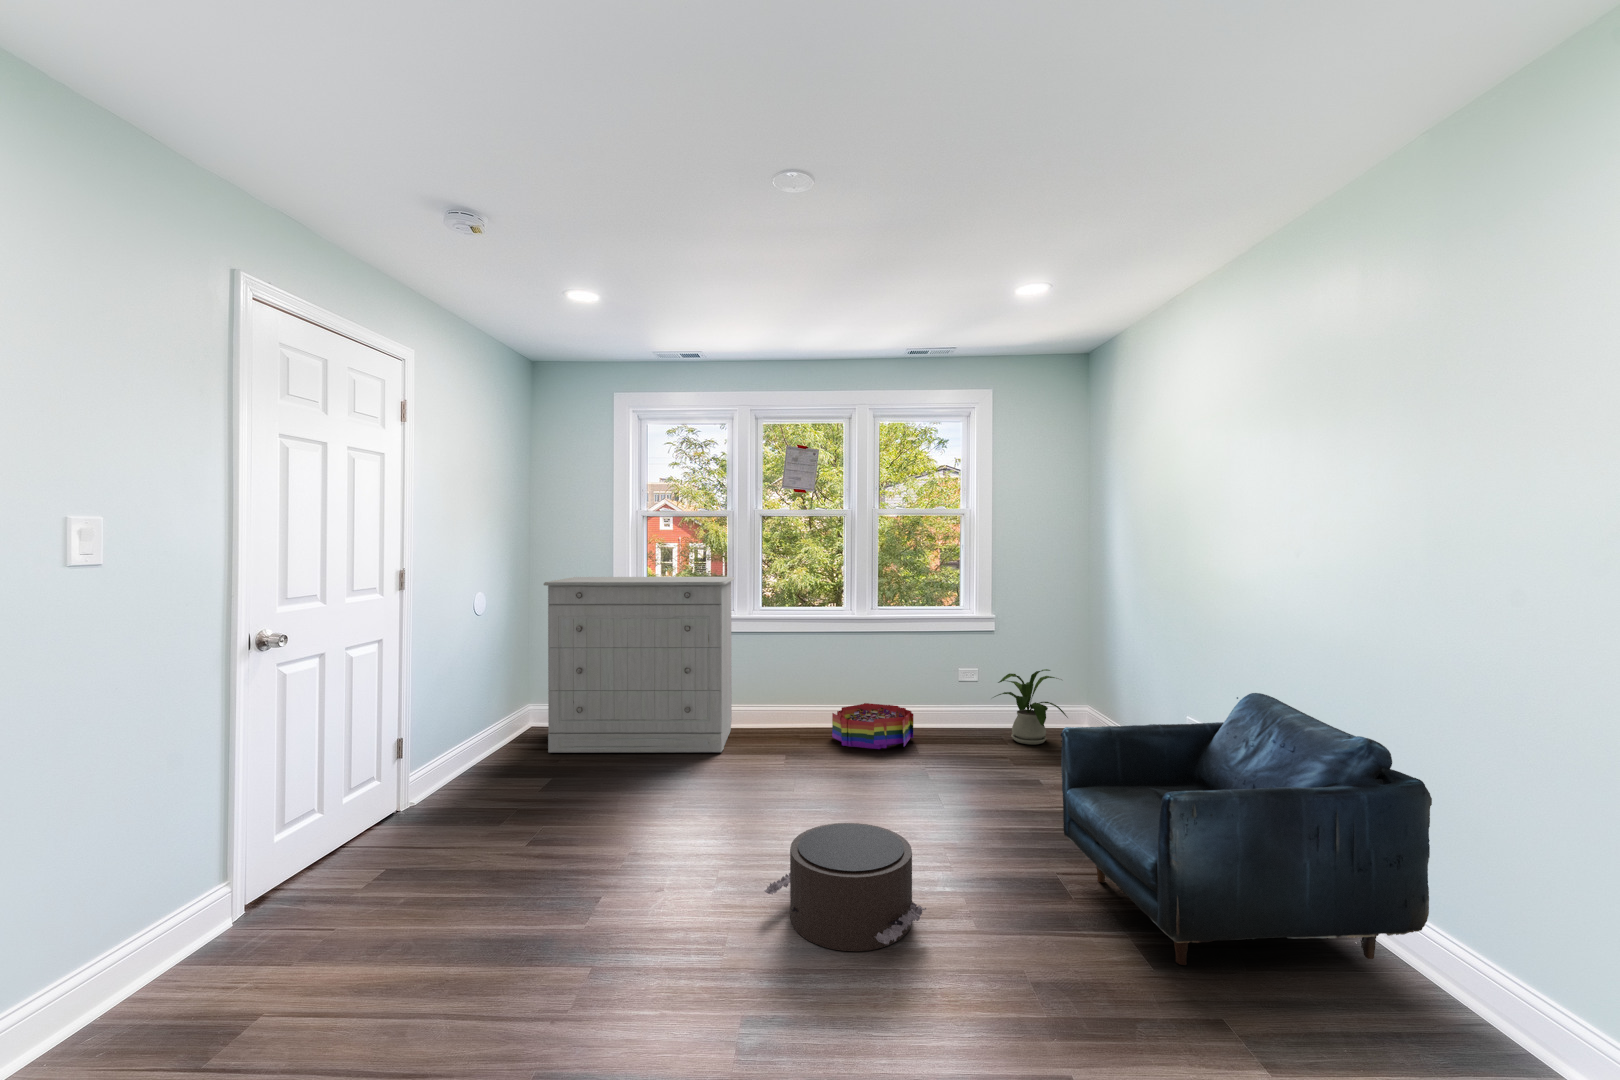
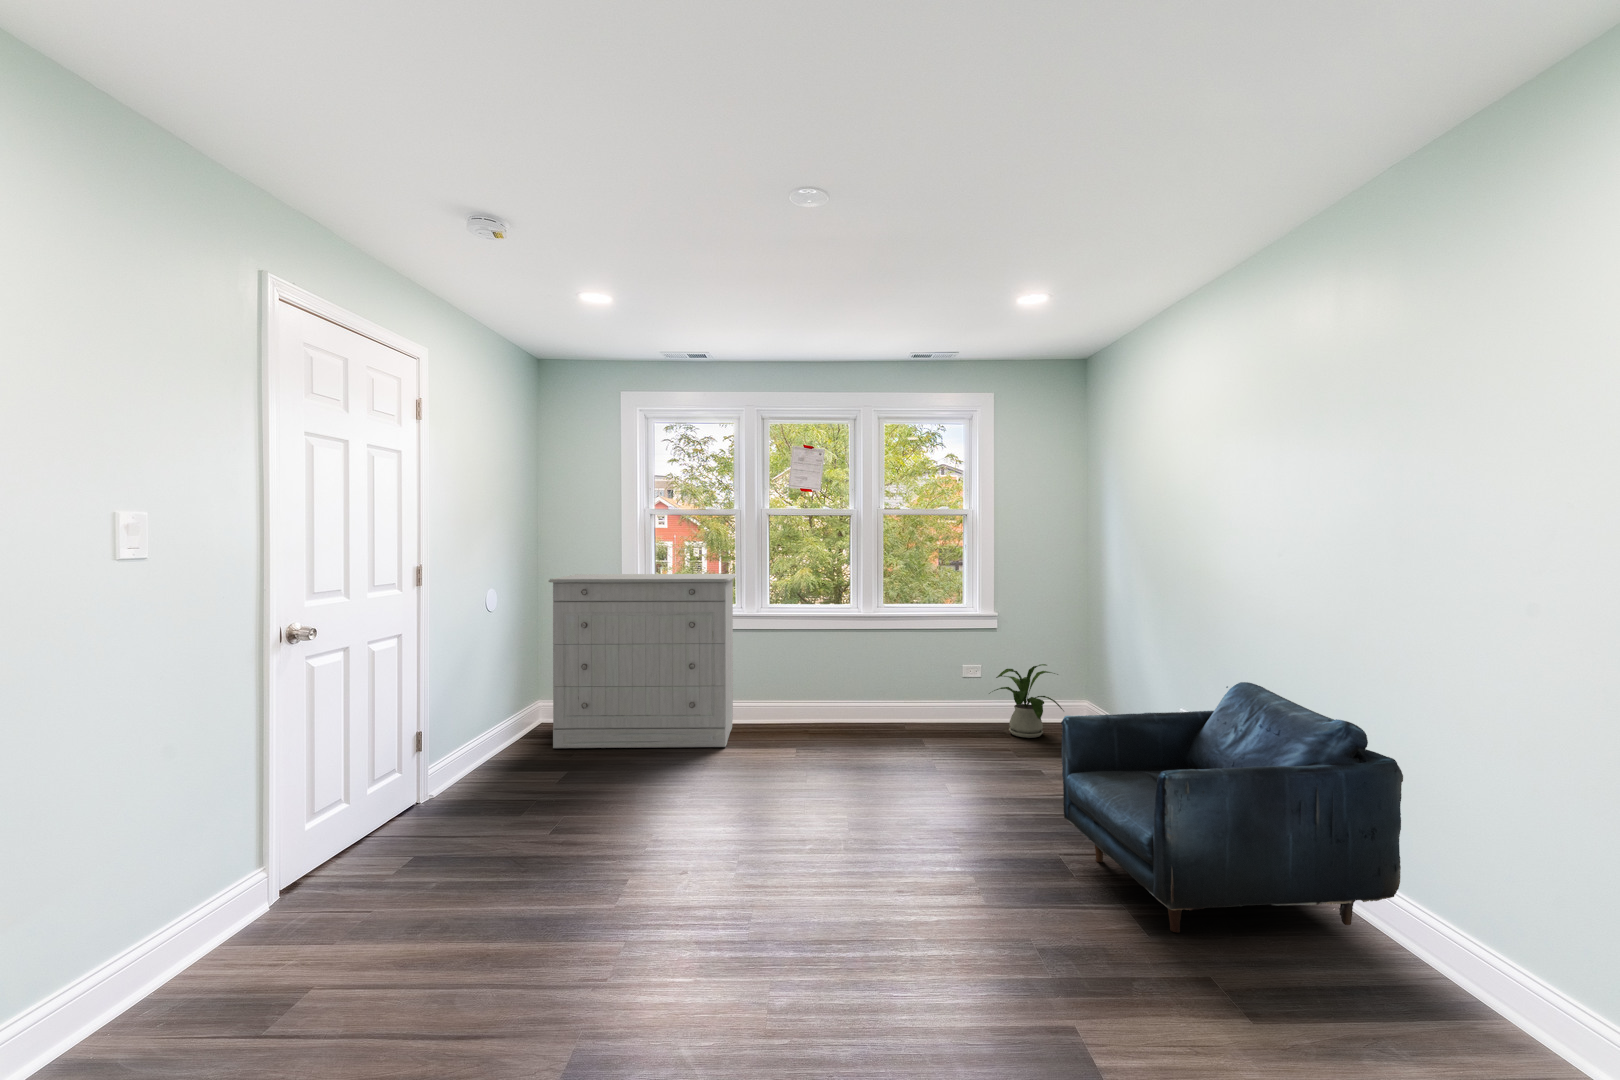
storage bin: present [832,703,913,749] -> none [834,699,913,743]
pouf: present [764,823,926,951] -> none [781,808,937,925]

